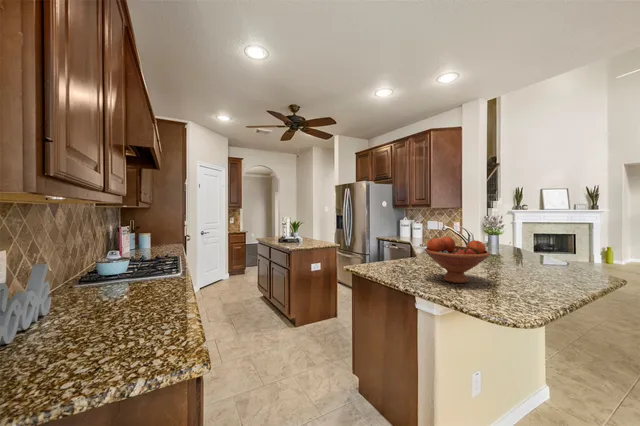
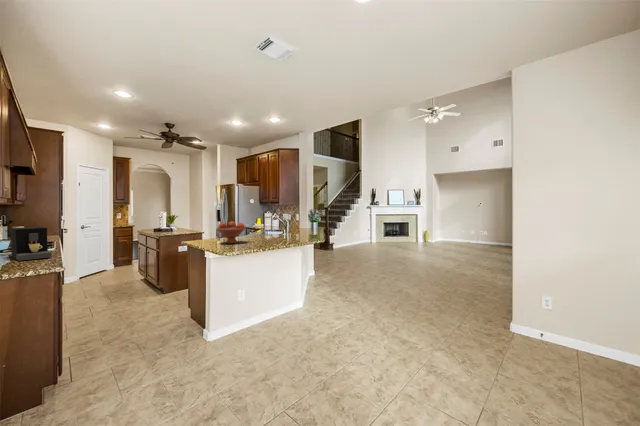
coffee maker: none [92,242,152,321] -> present [11,227,52,261]

